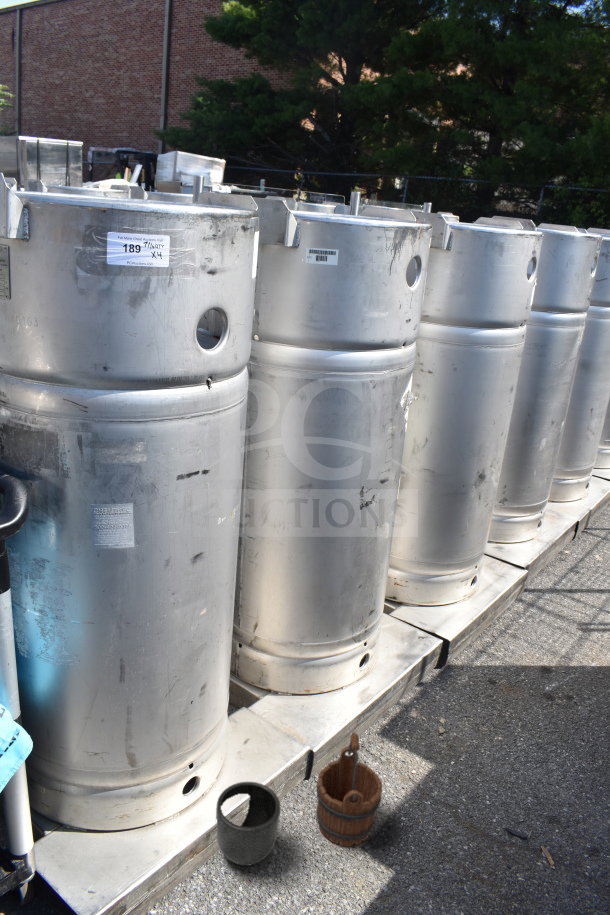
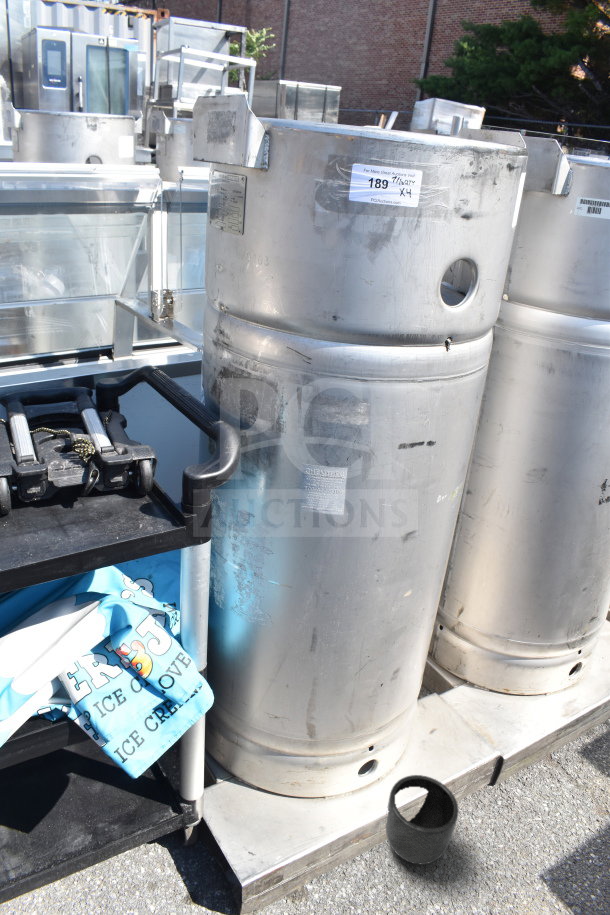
wooden bucket: present [316,733,382,846] -> none [497,753,577,874]

